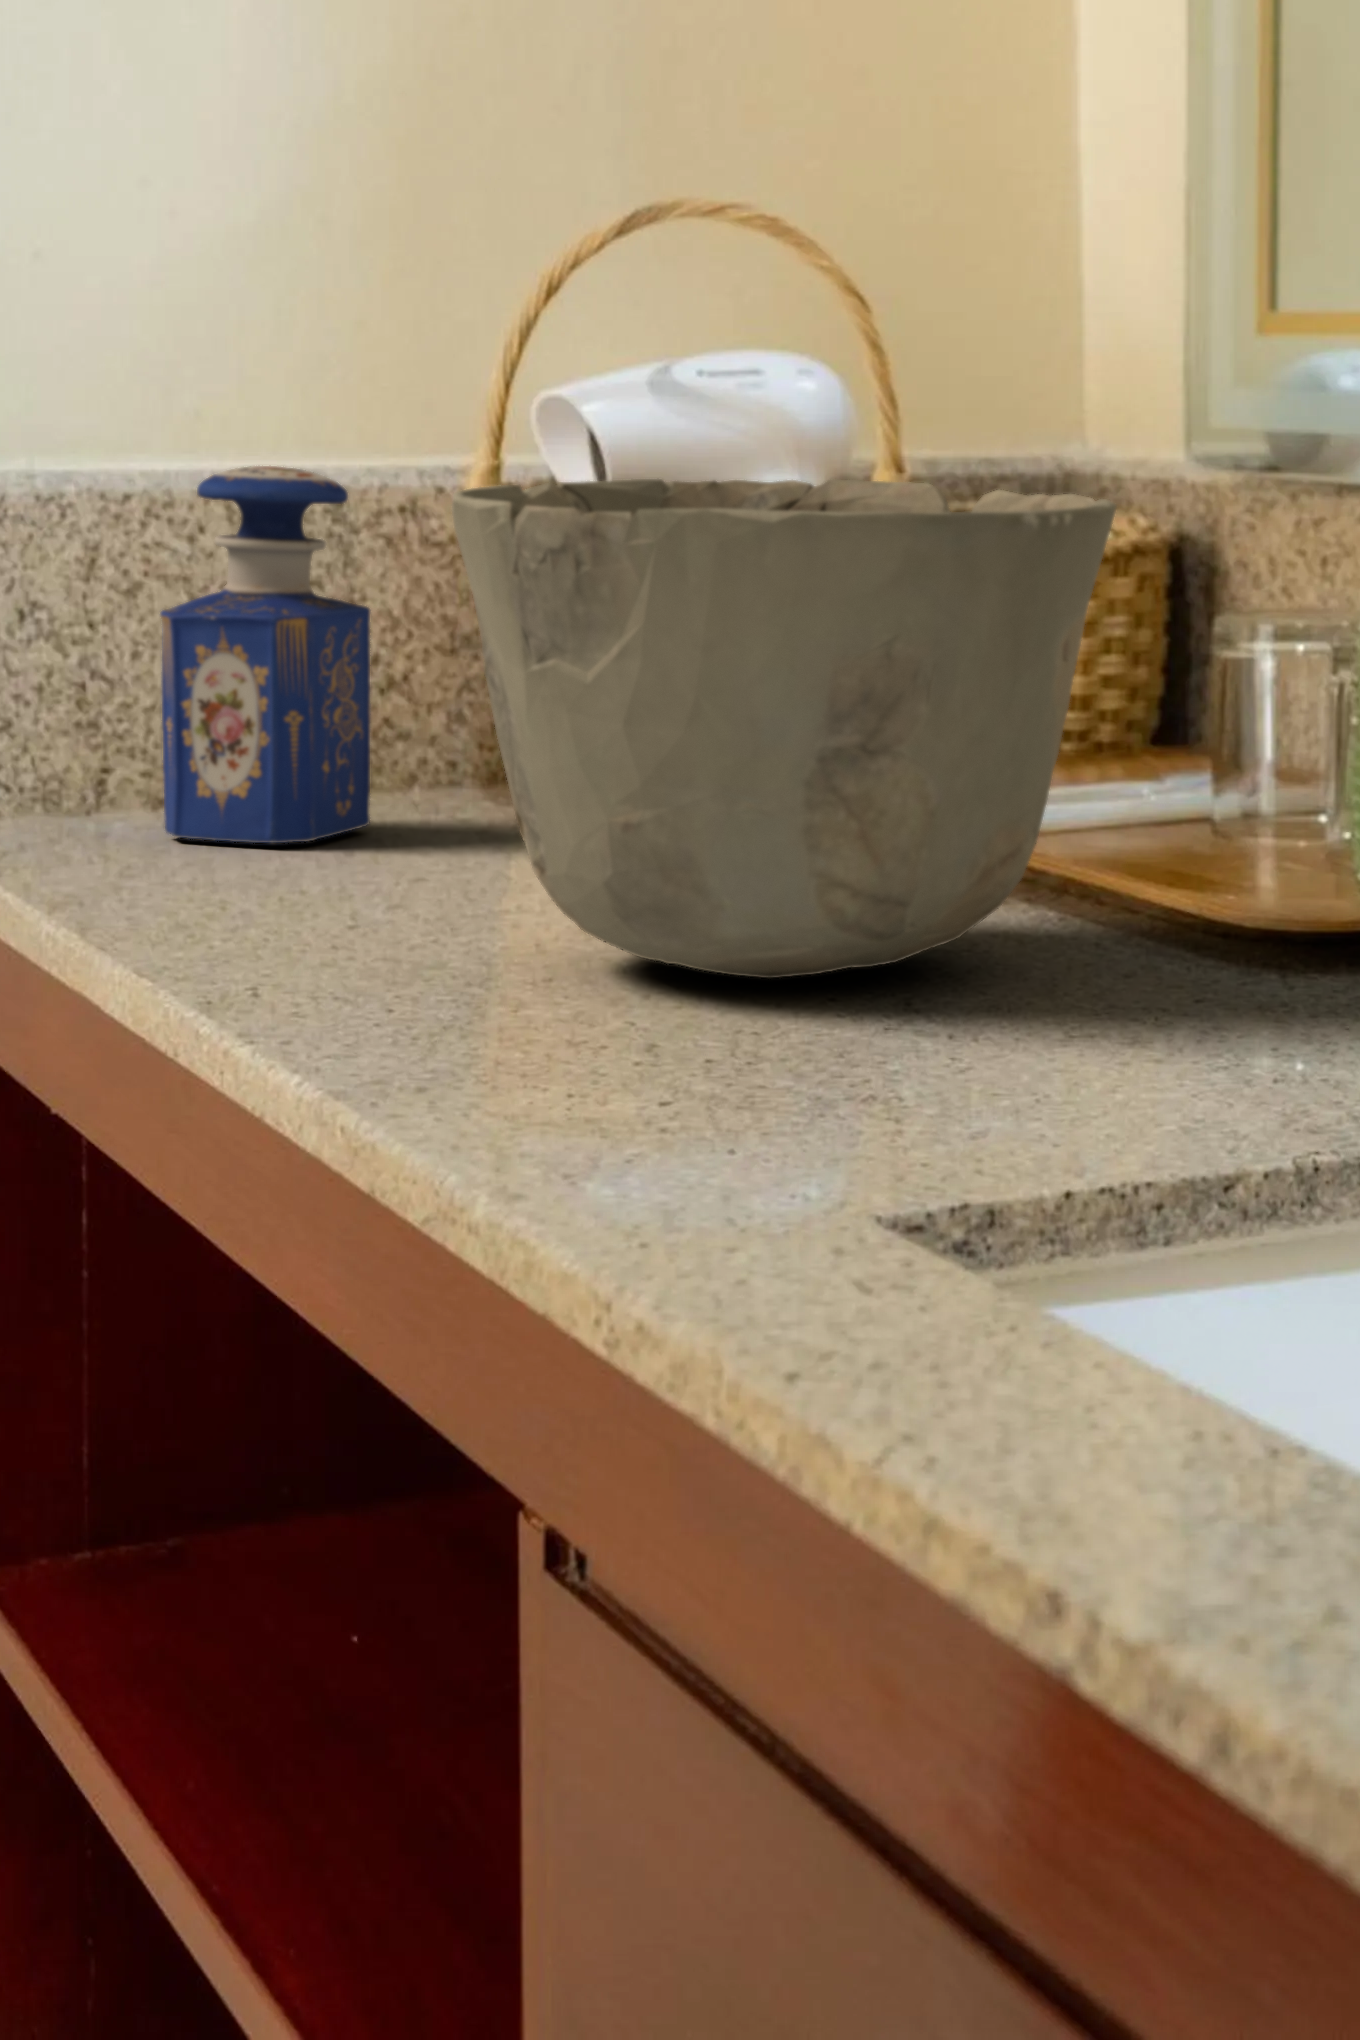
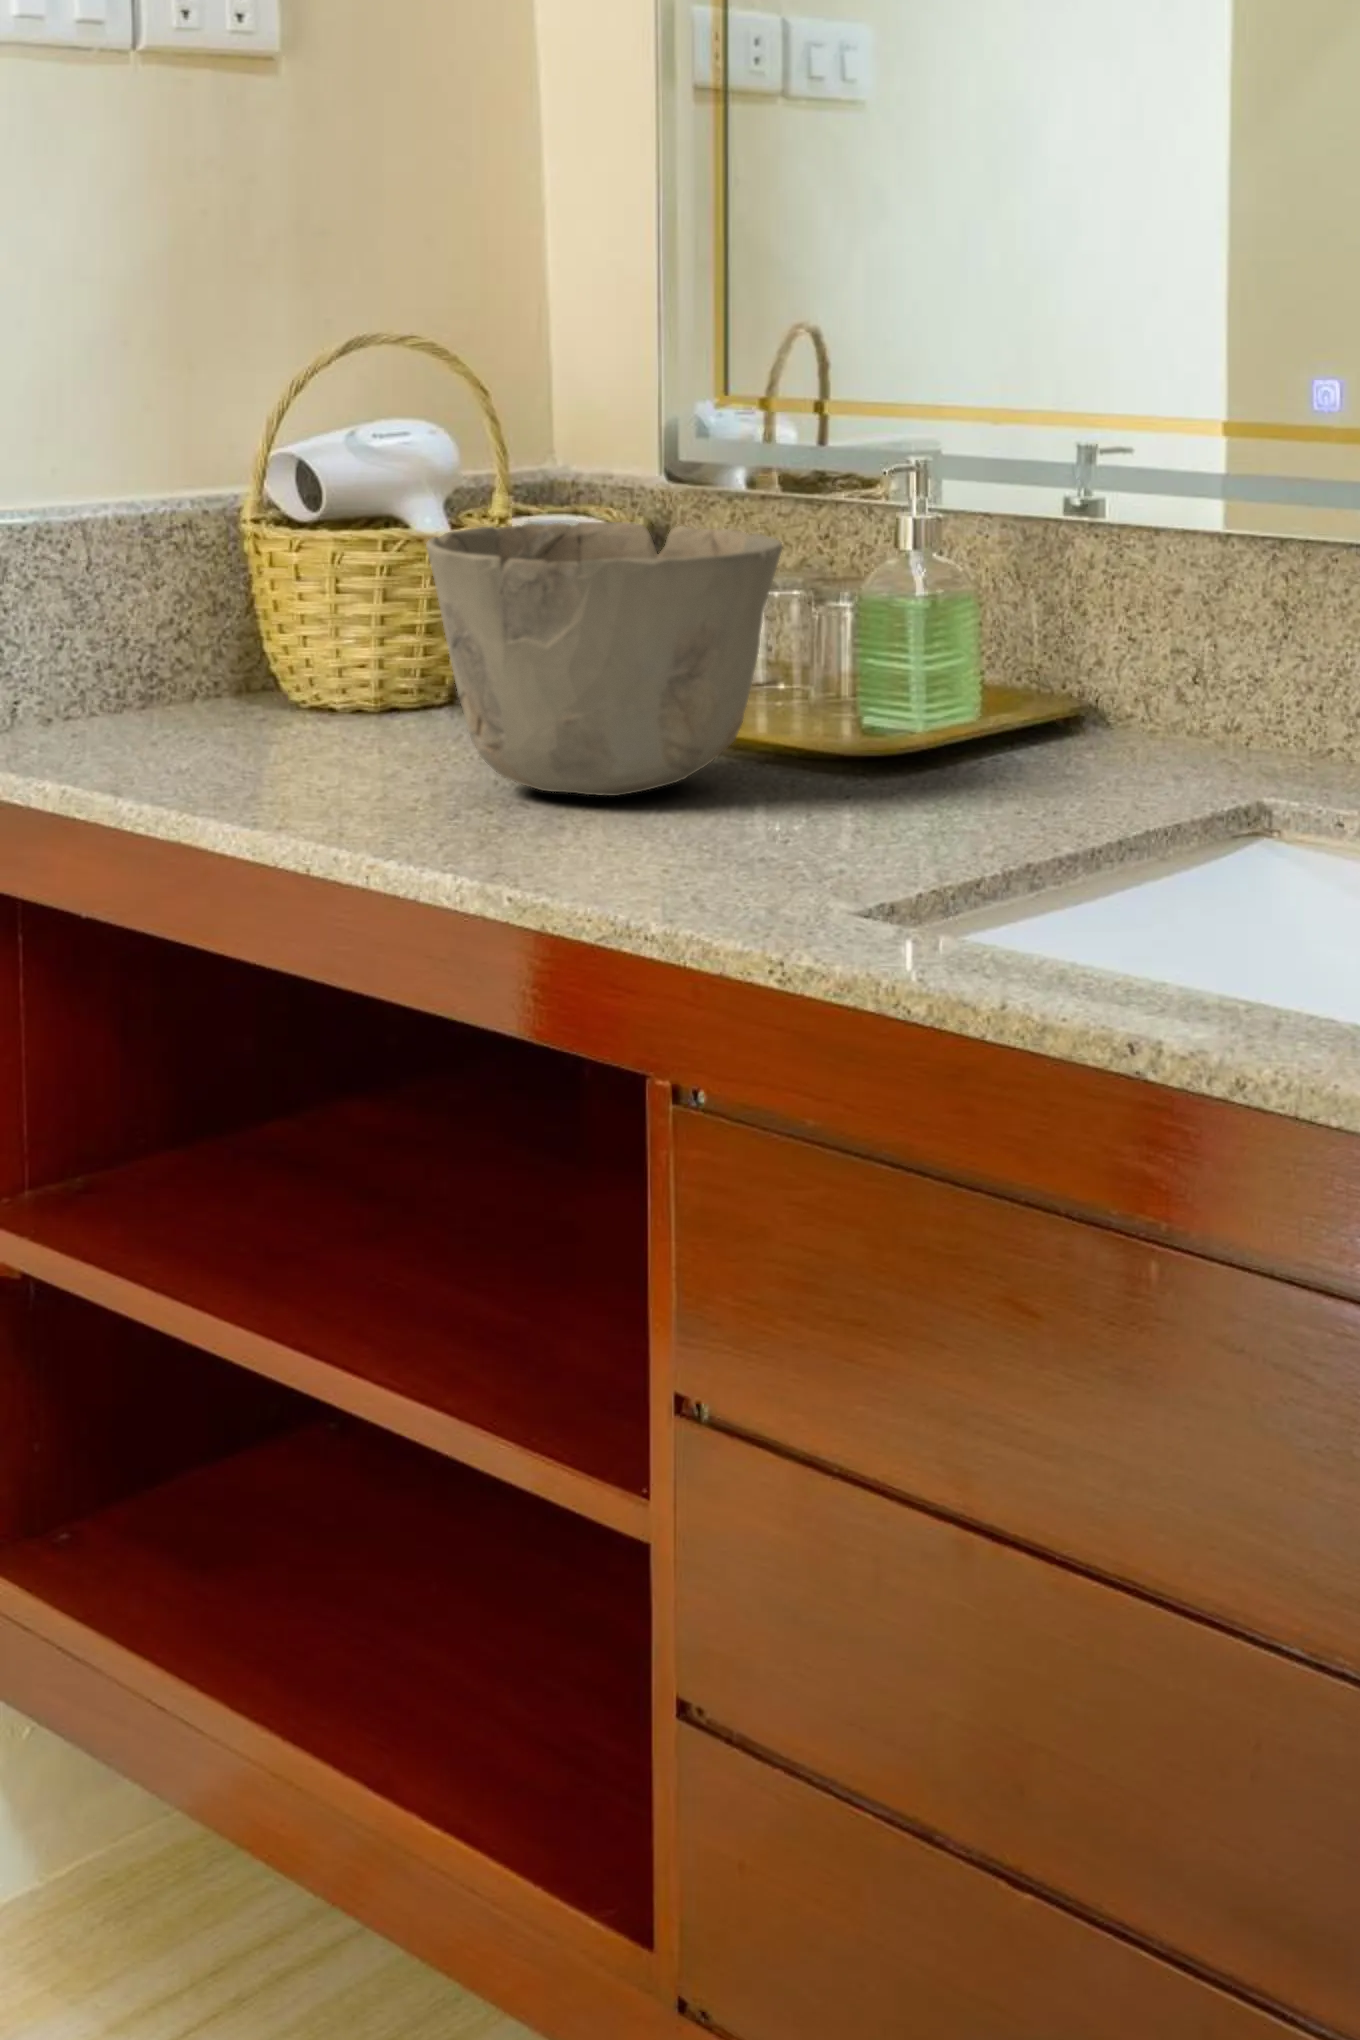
perfume bottle: present [160,466,370,843] -> none [88,509,215,744]

